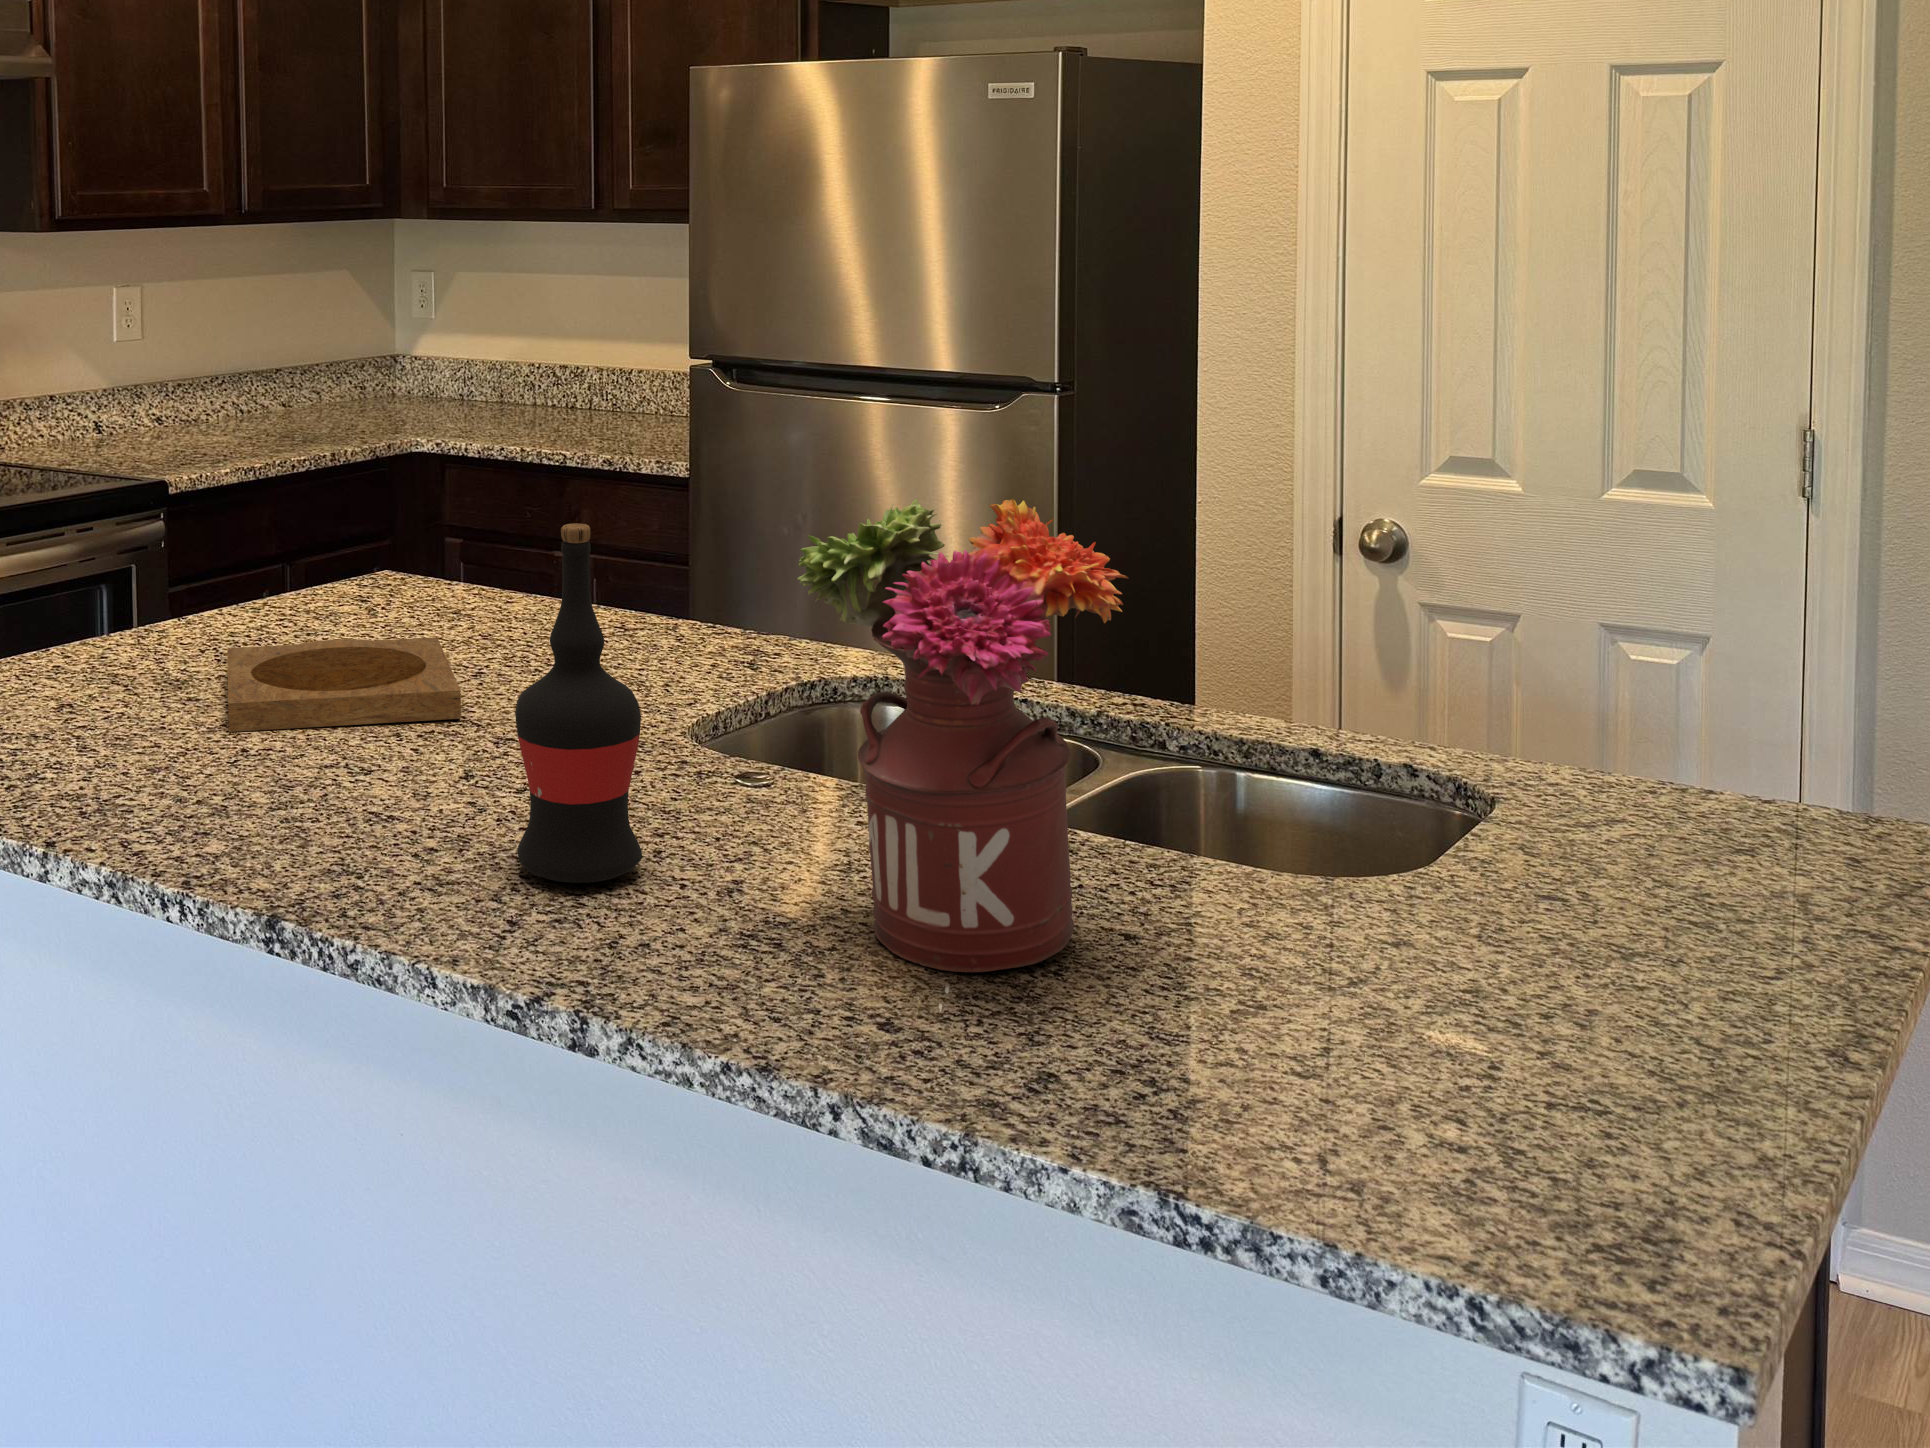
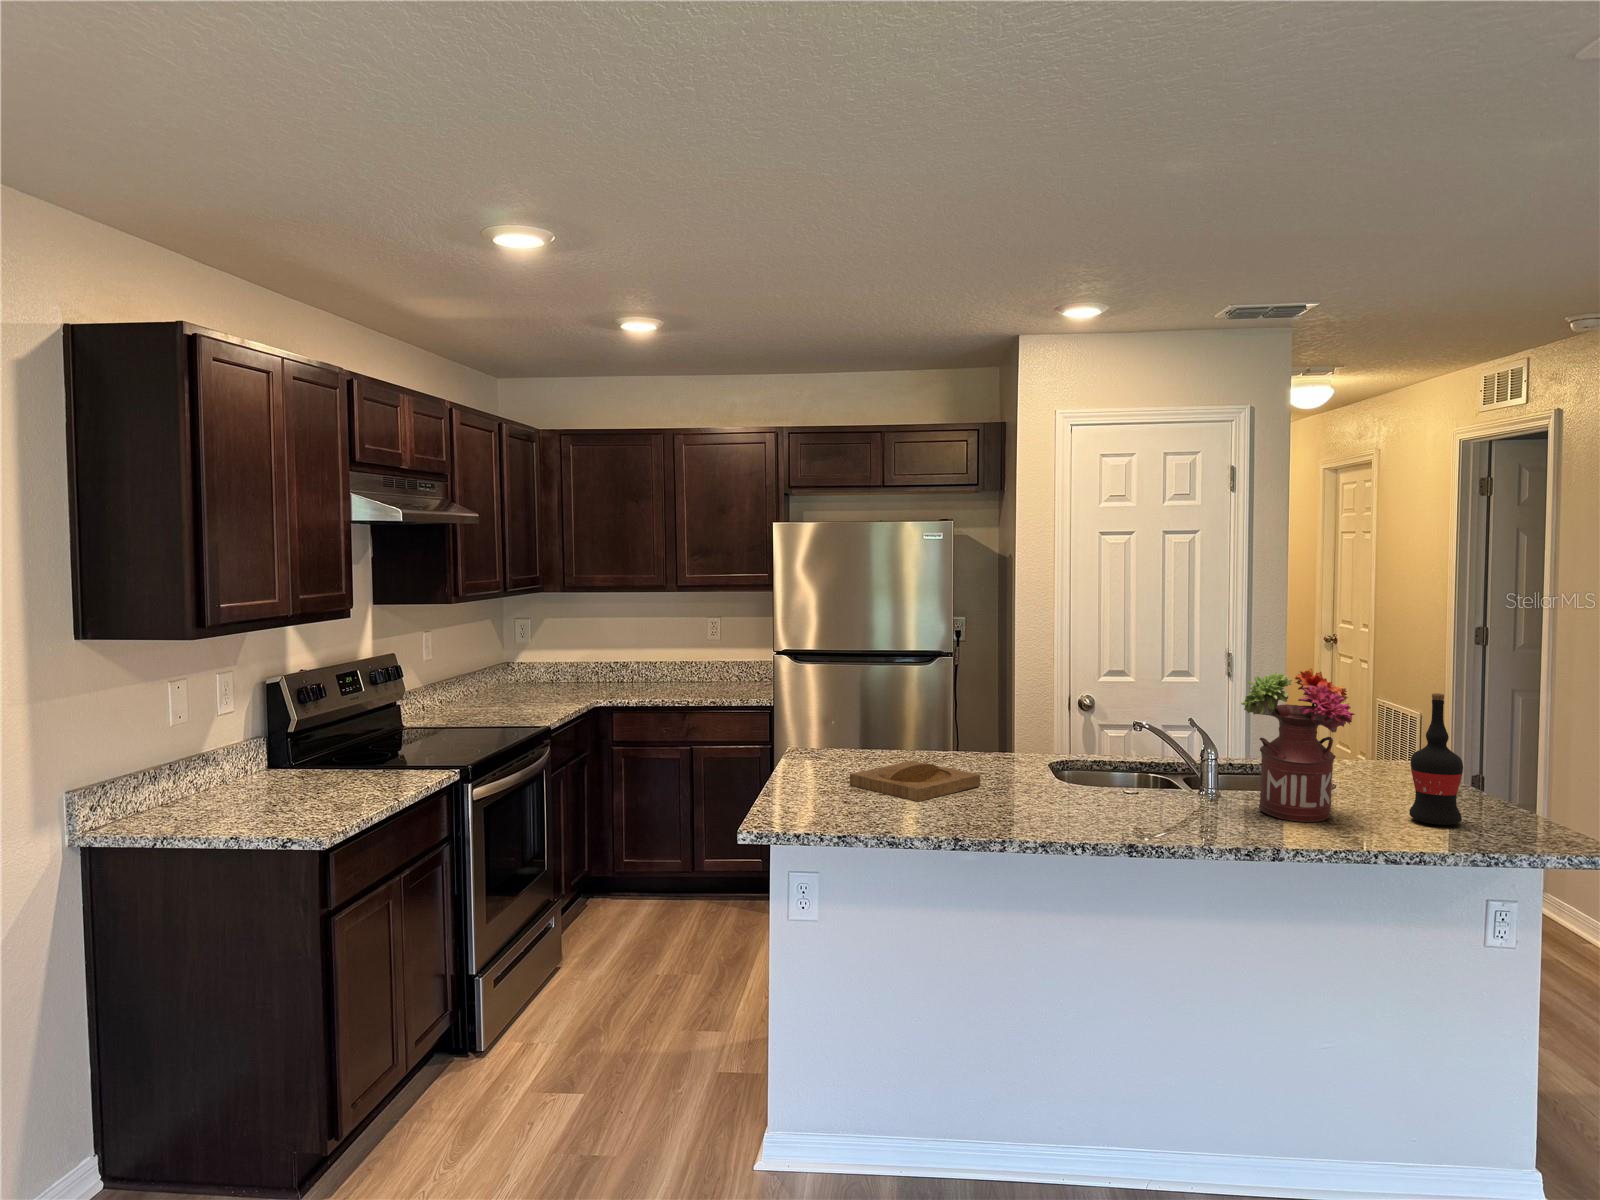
wine bottle: present [515,523,642,883] -> present [1409,693,1463,825]

